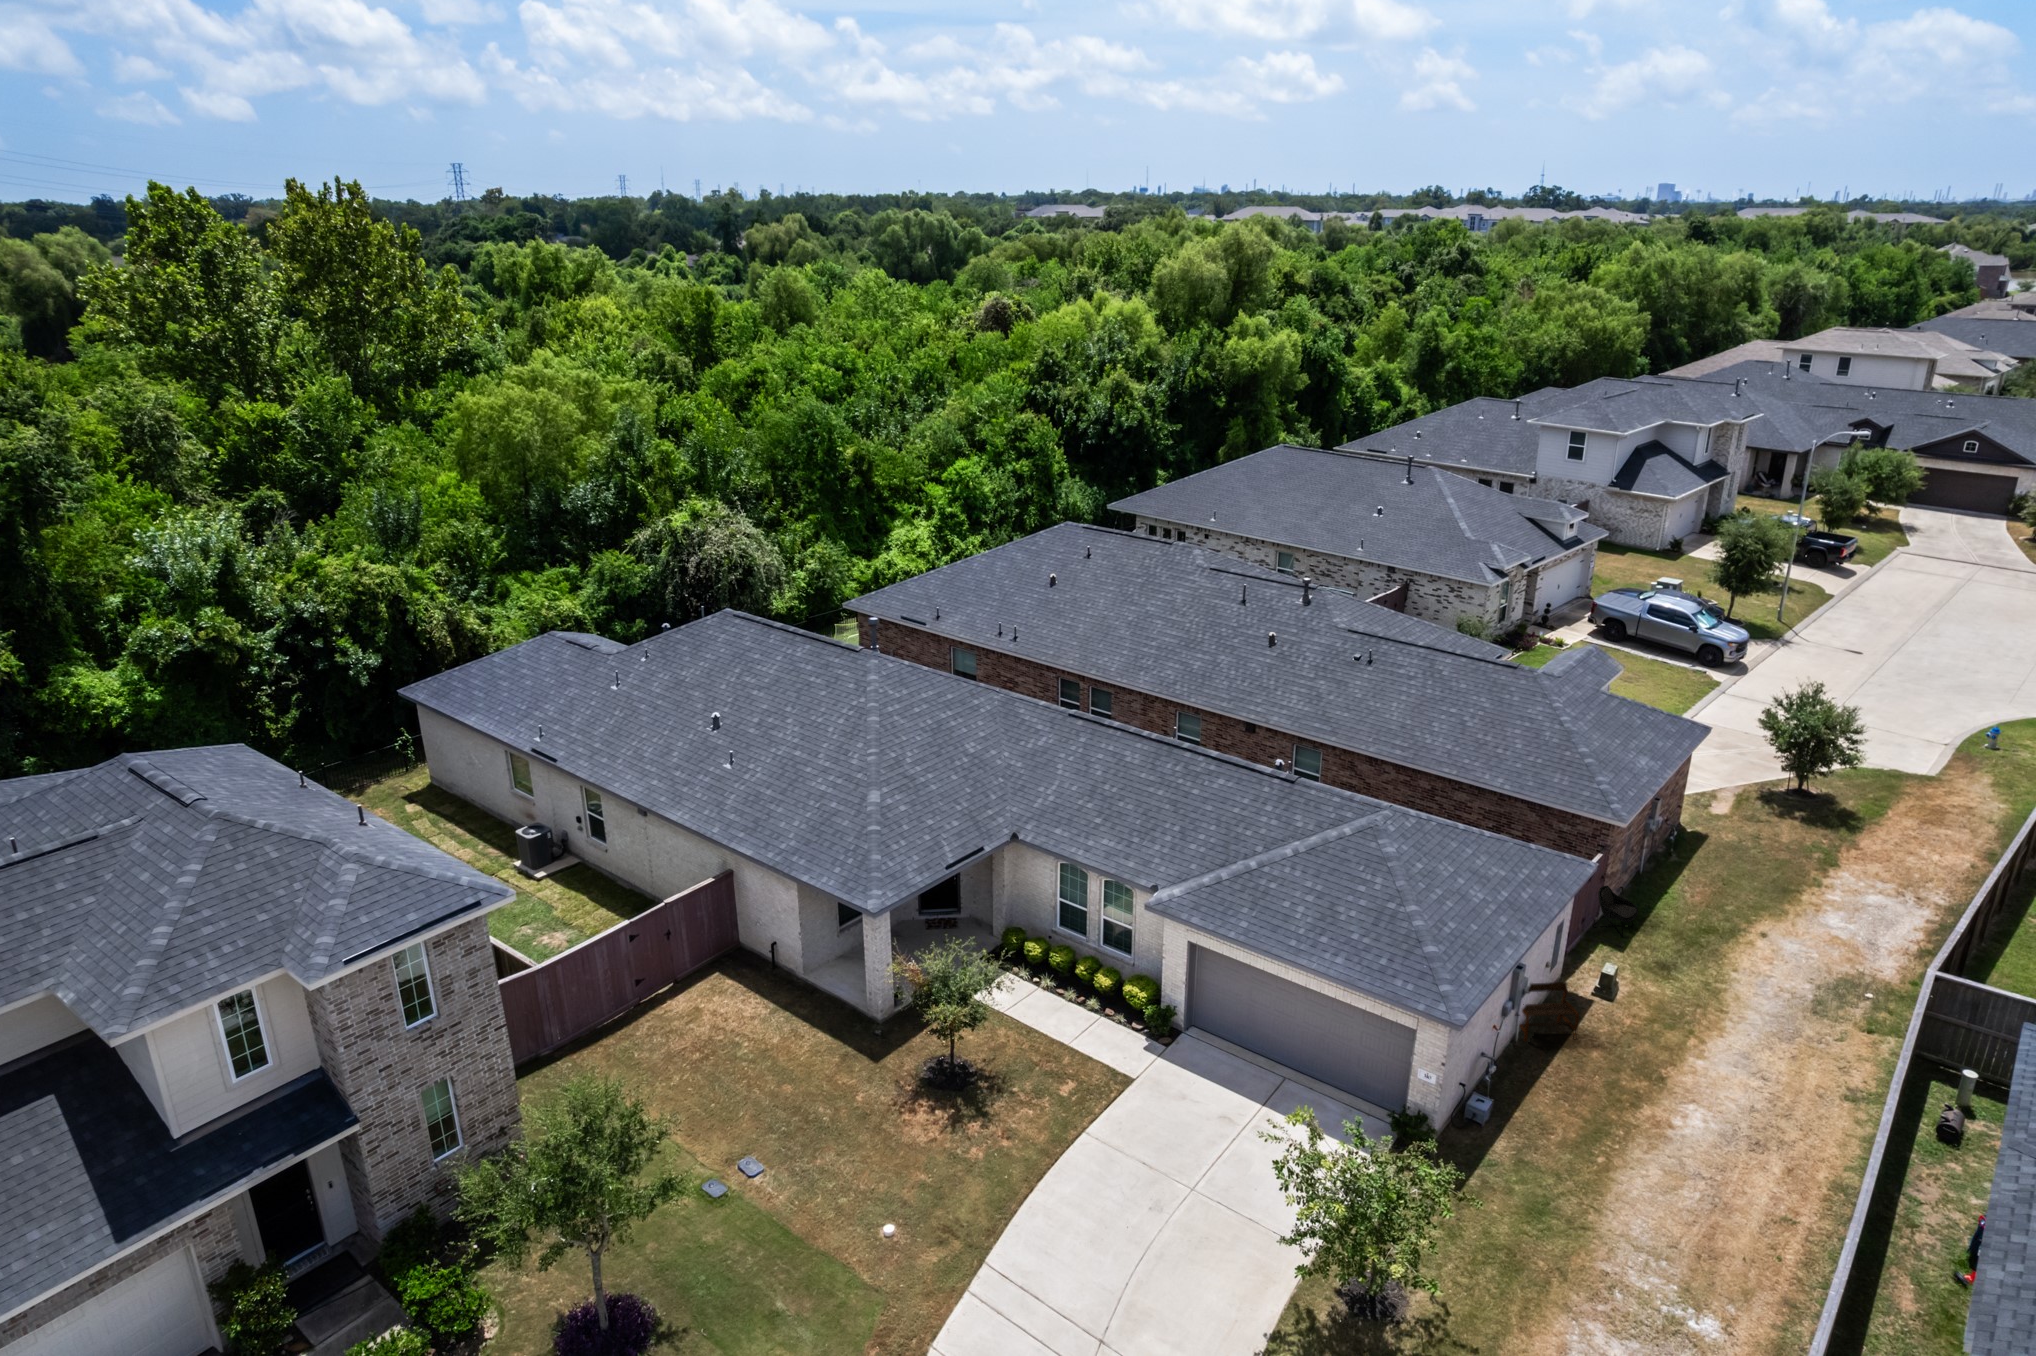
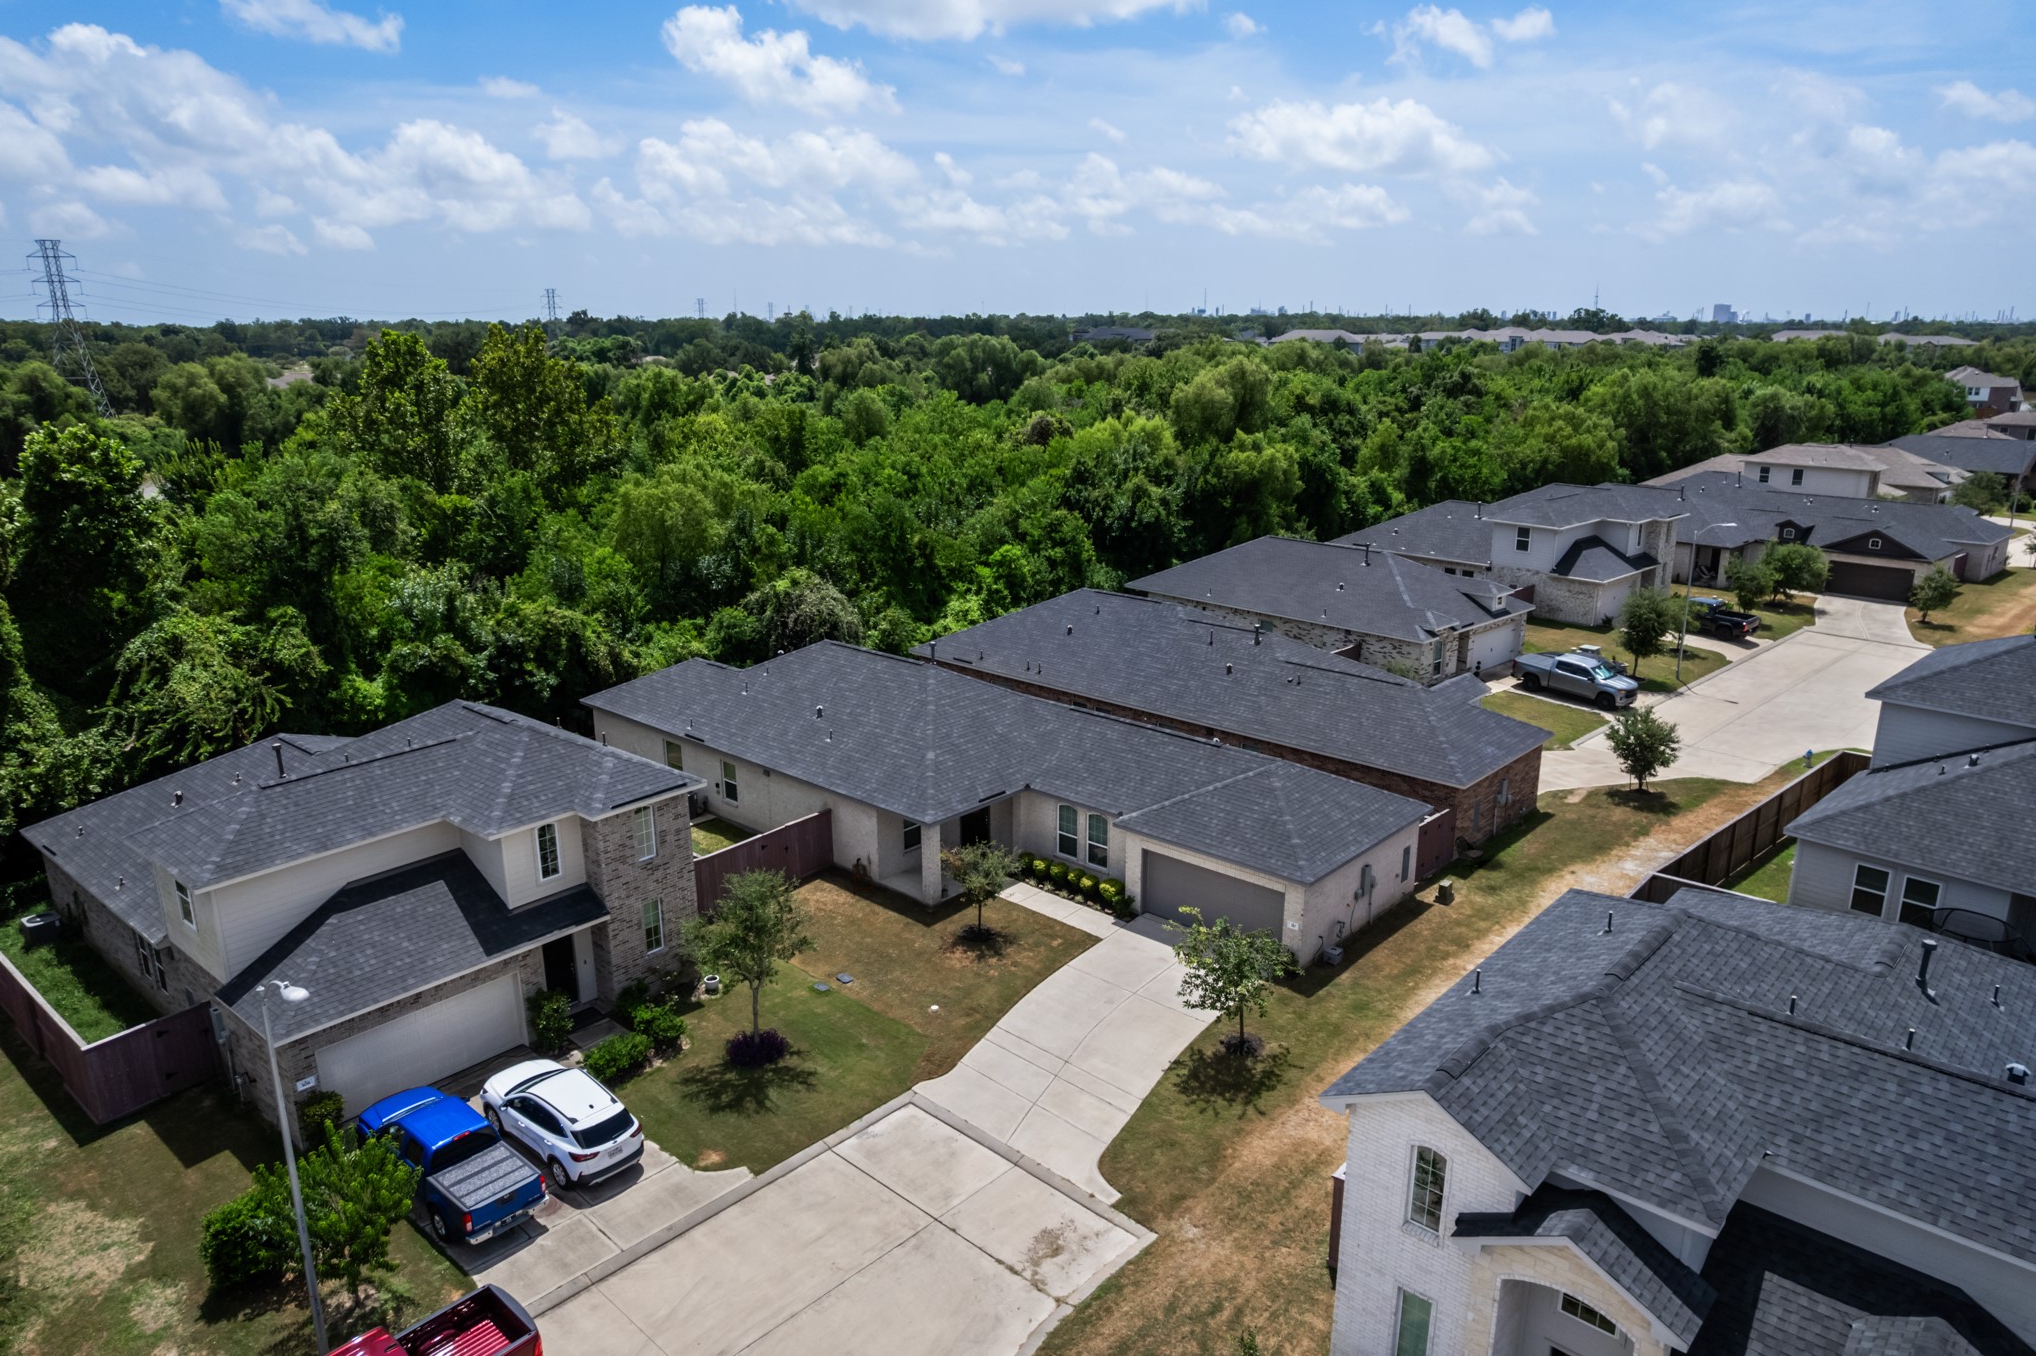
bench: present [1519,982,1579,1042] -> present [852,855,873,894]

